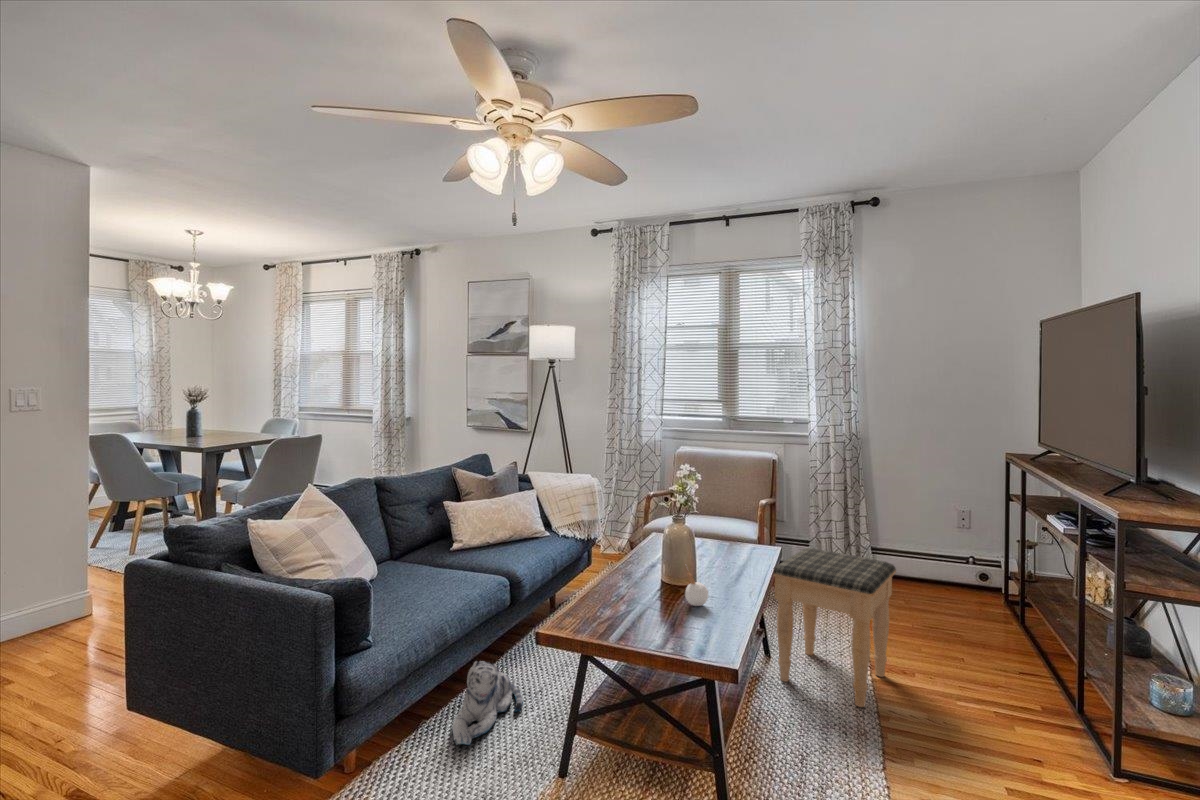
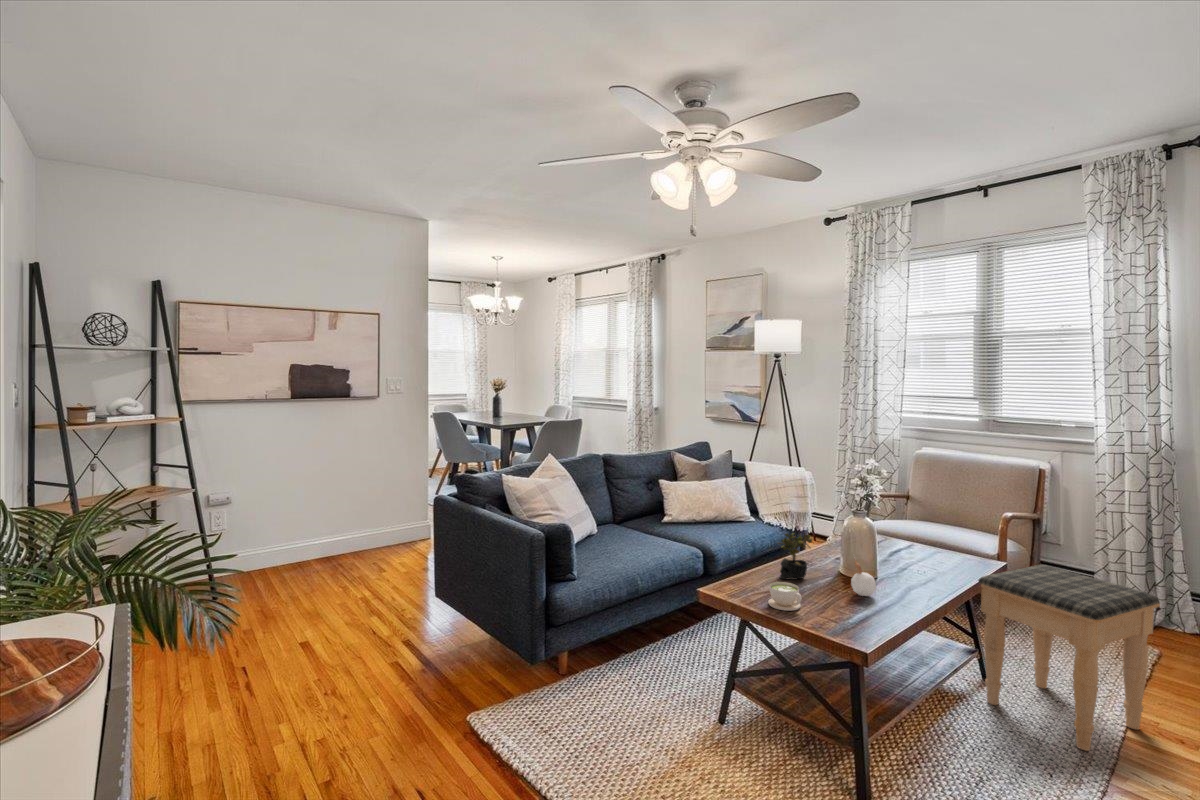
succulent plant: none [610,547,644,601] -> present [778,533,813,580]
coffee cup: none [617,607,654,639] -> present [768,582,802,611]
plush toy: present [452,661,523,745] -> none [637,614,705,680]

